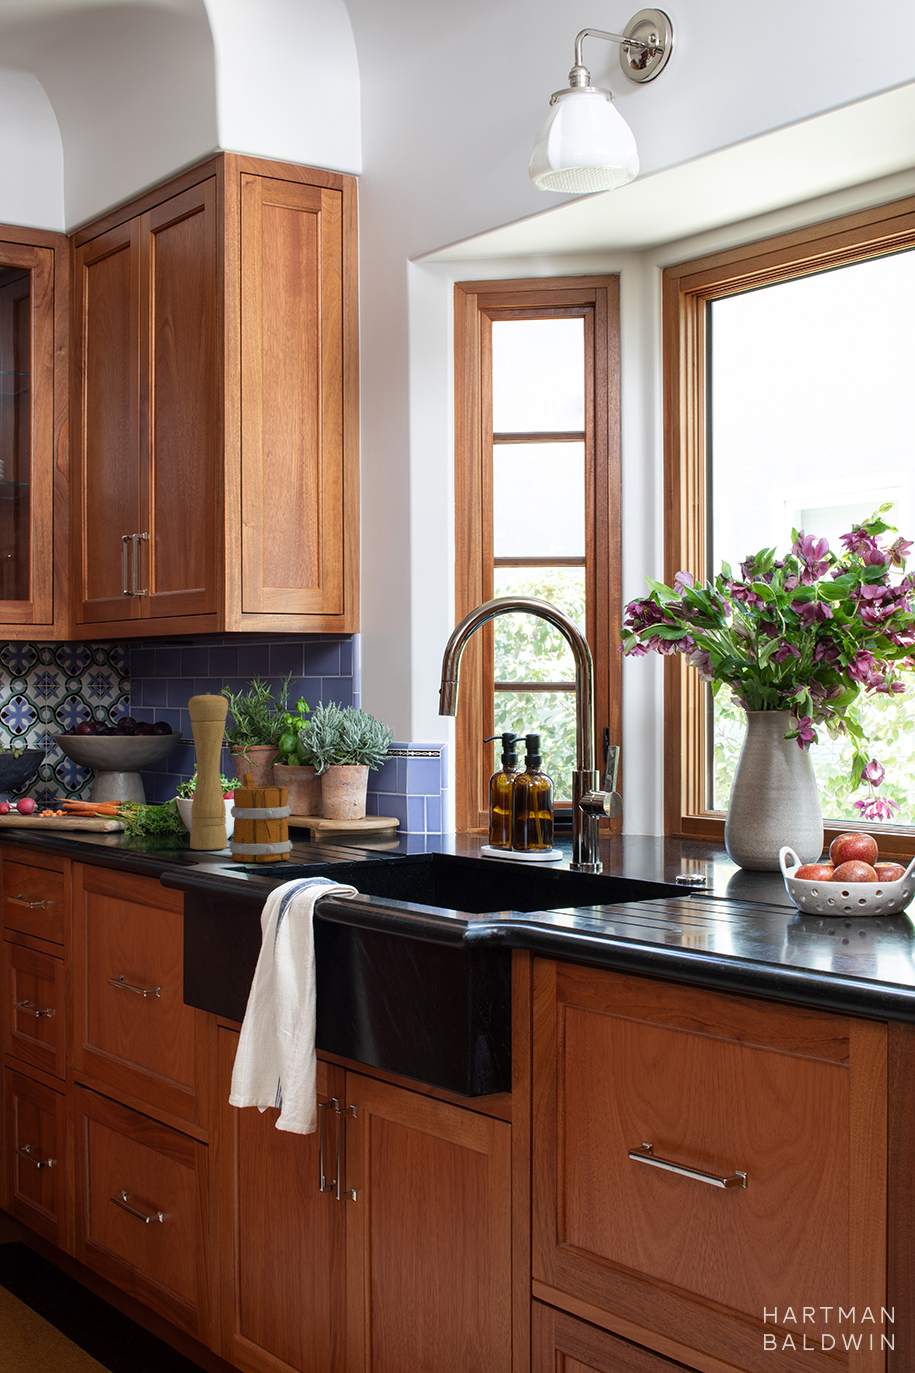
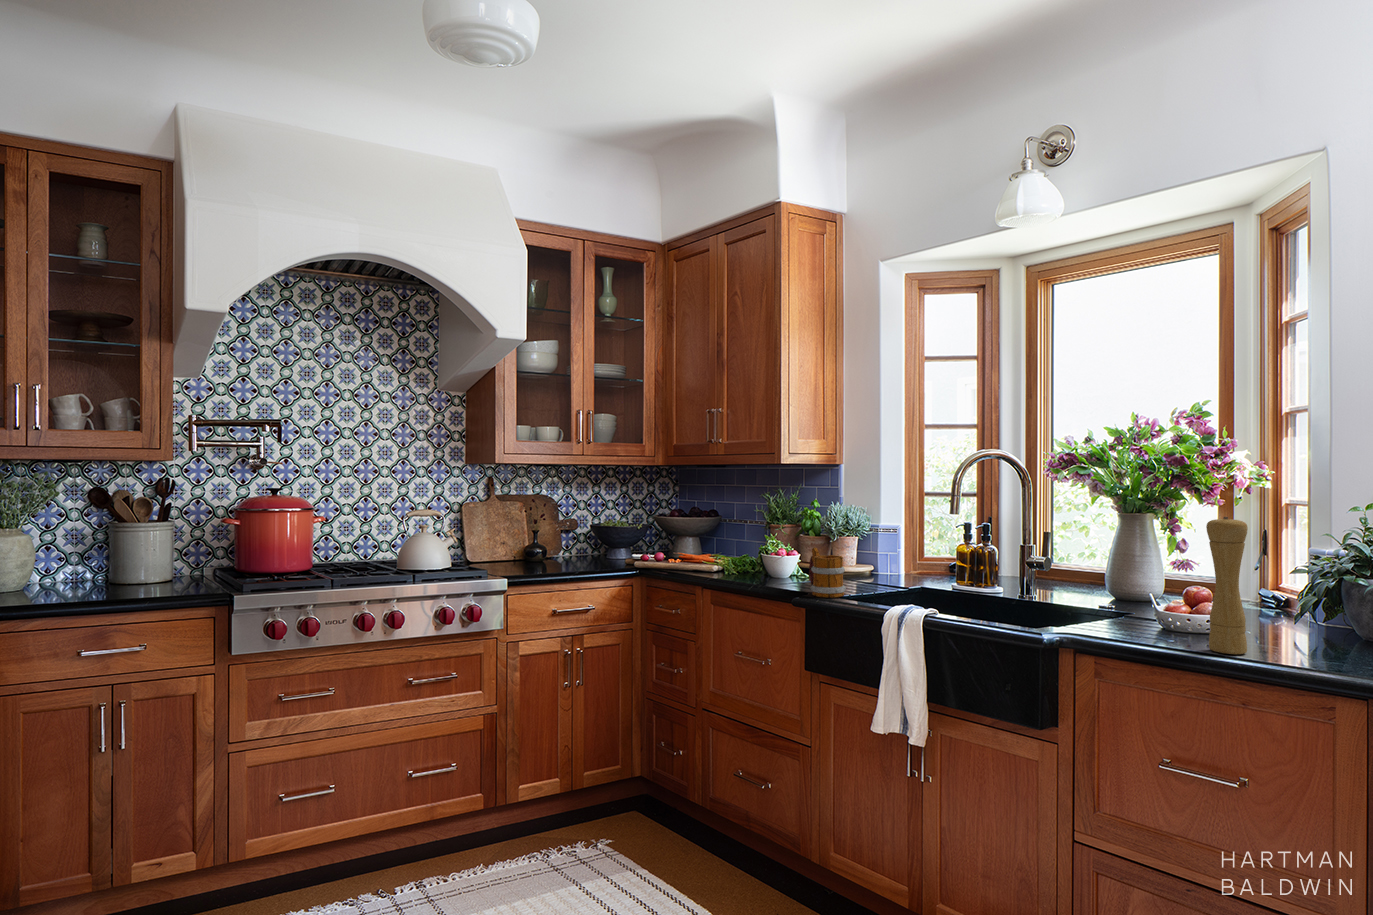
pepper mill: present [188,692,228,850] -> present [1206,517,1248,654]

